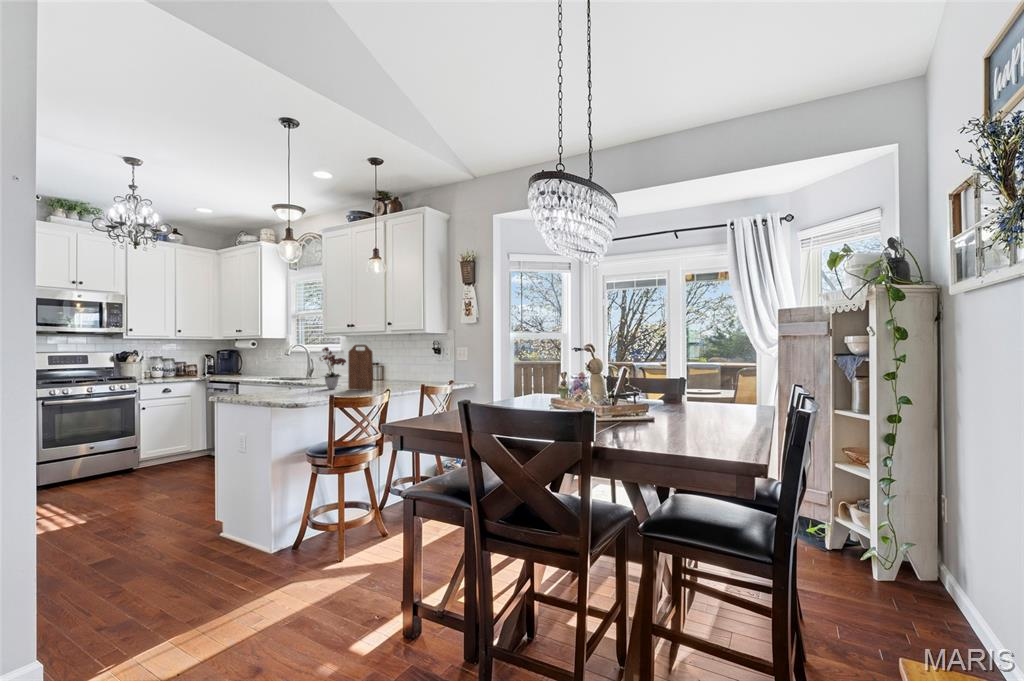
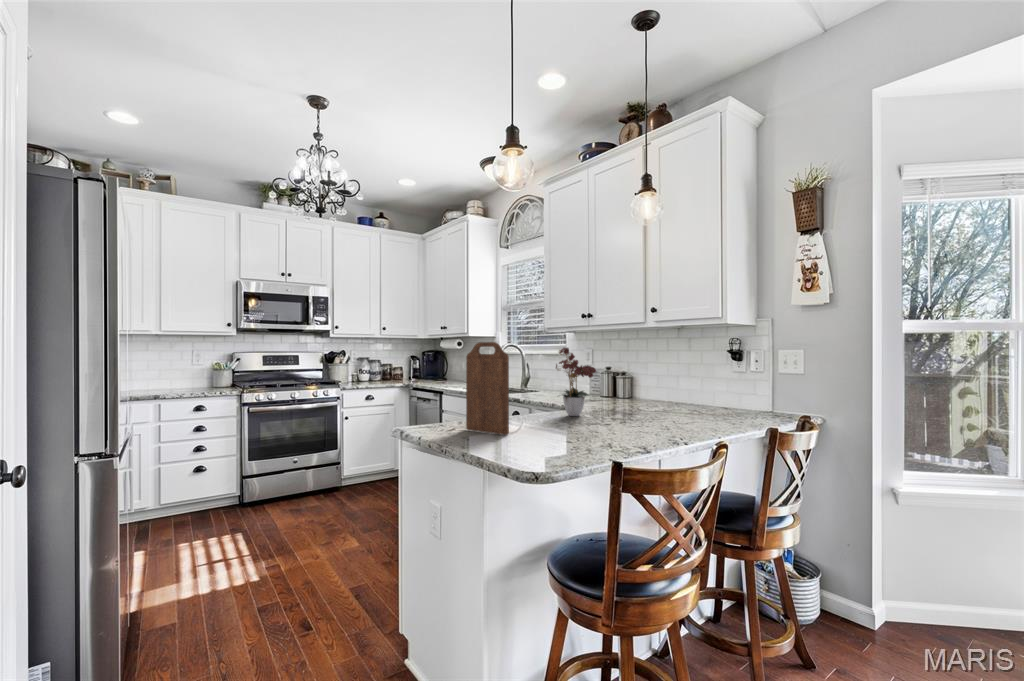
cutting board: present [348,345,373,390] -> present [466,342,509,435]

